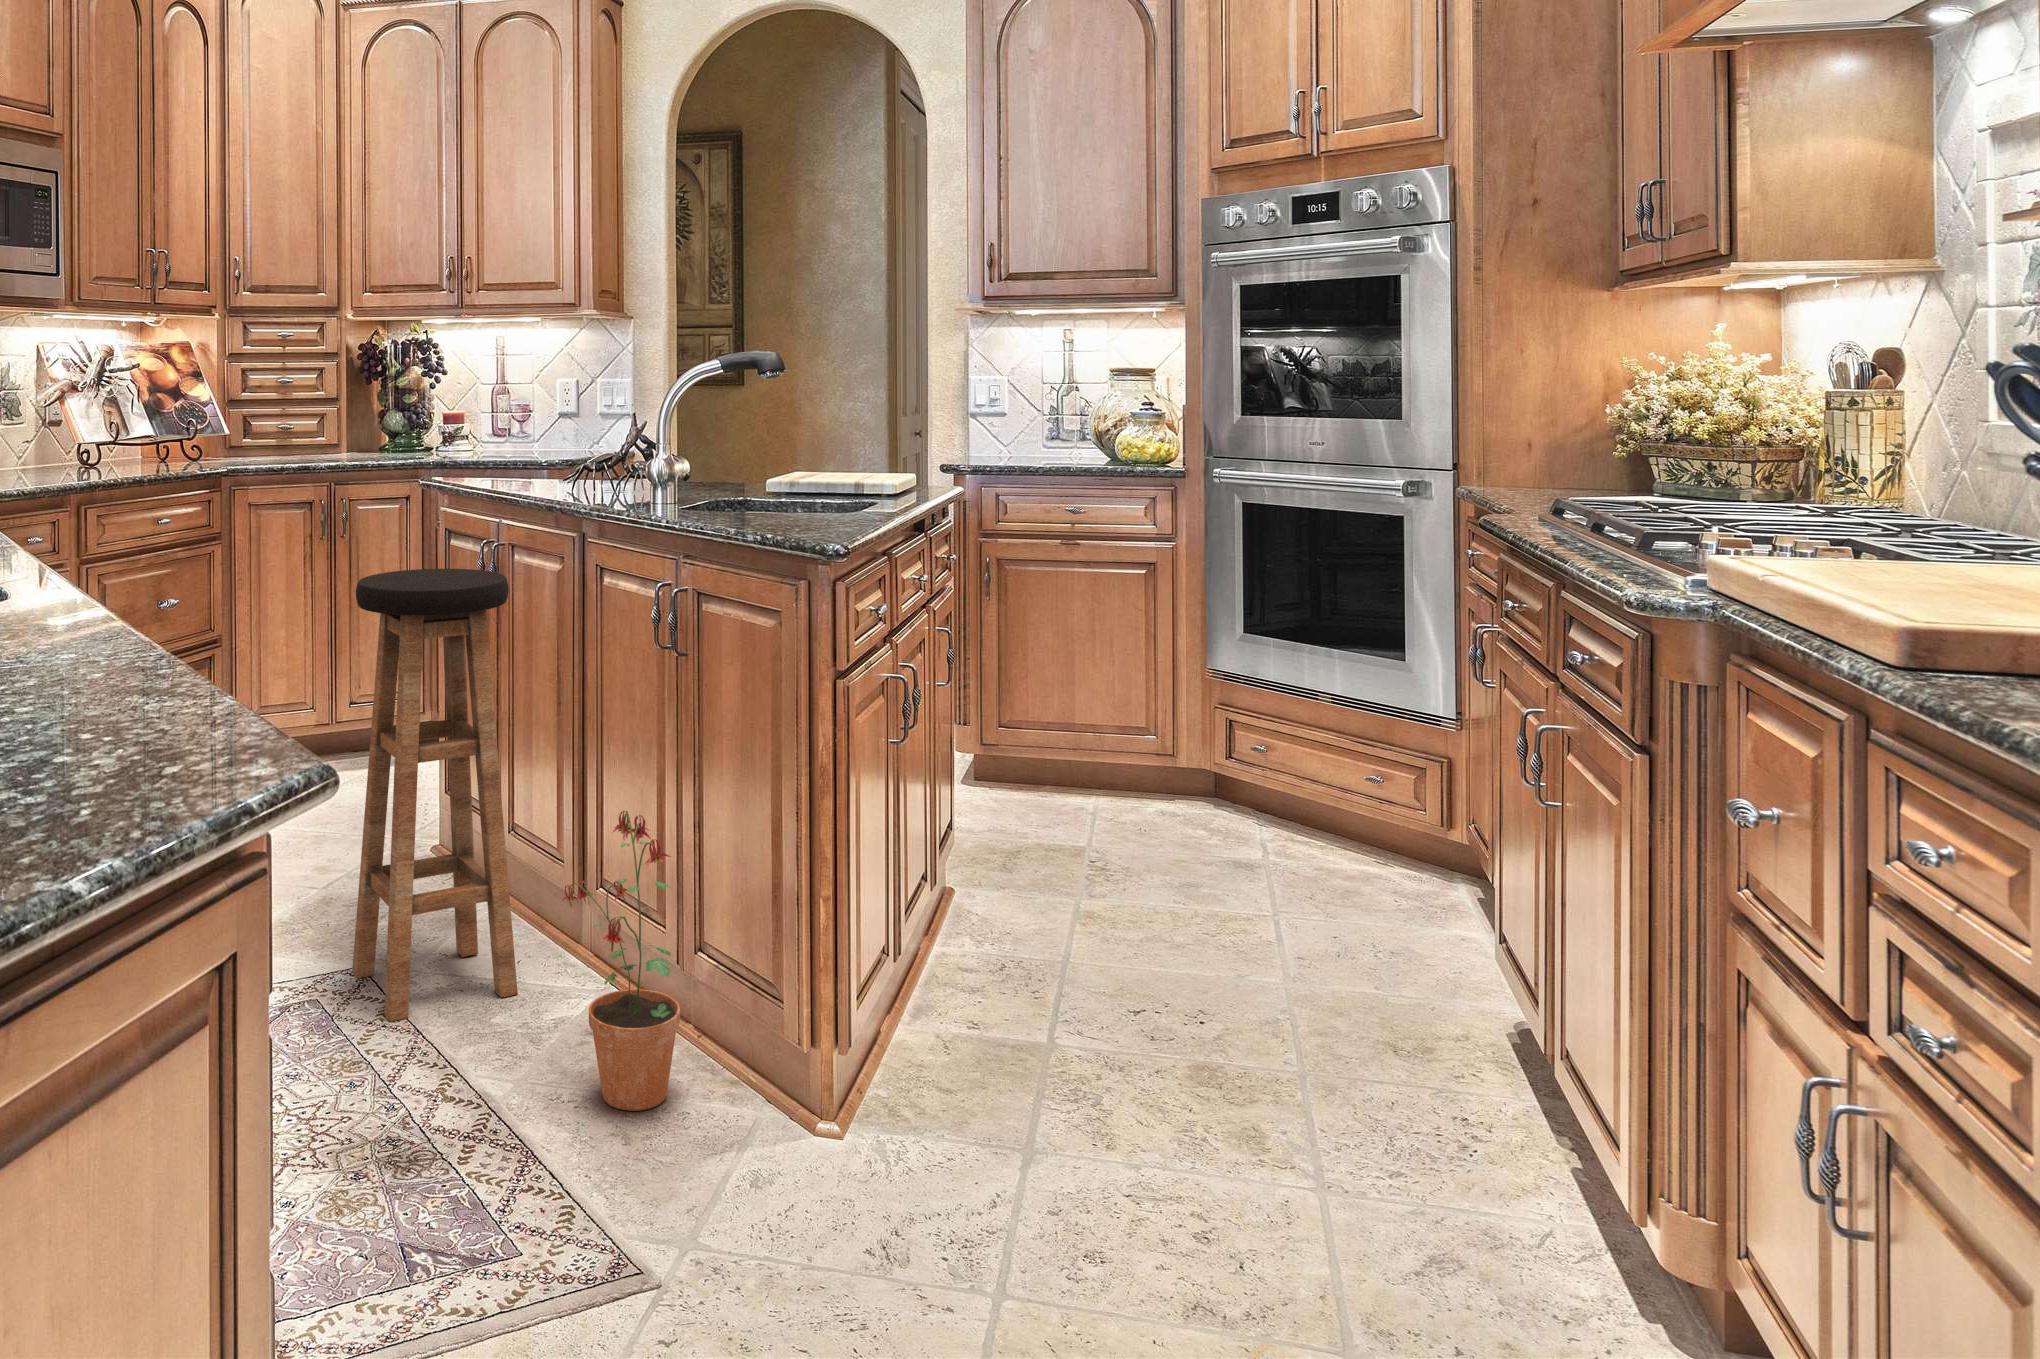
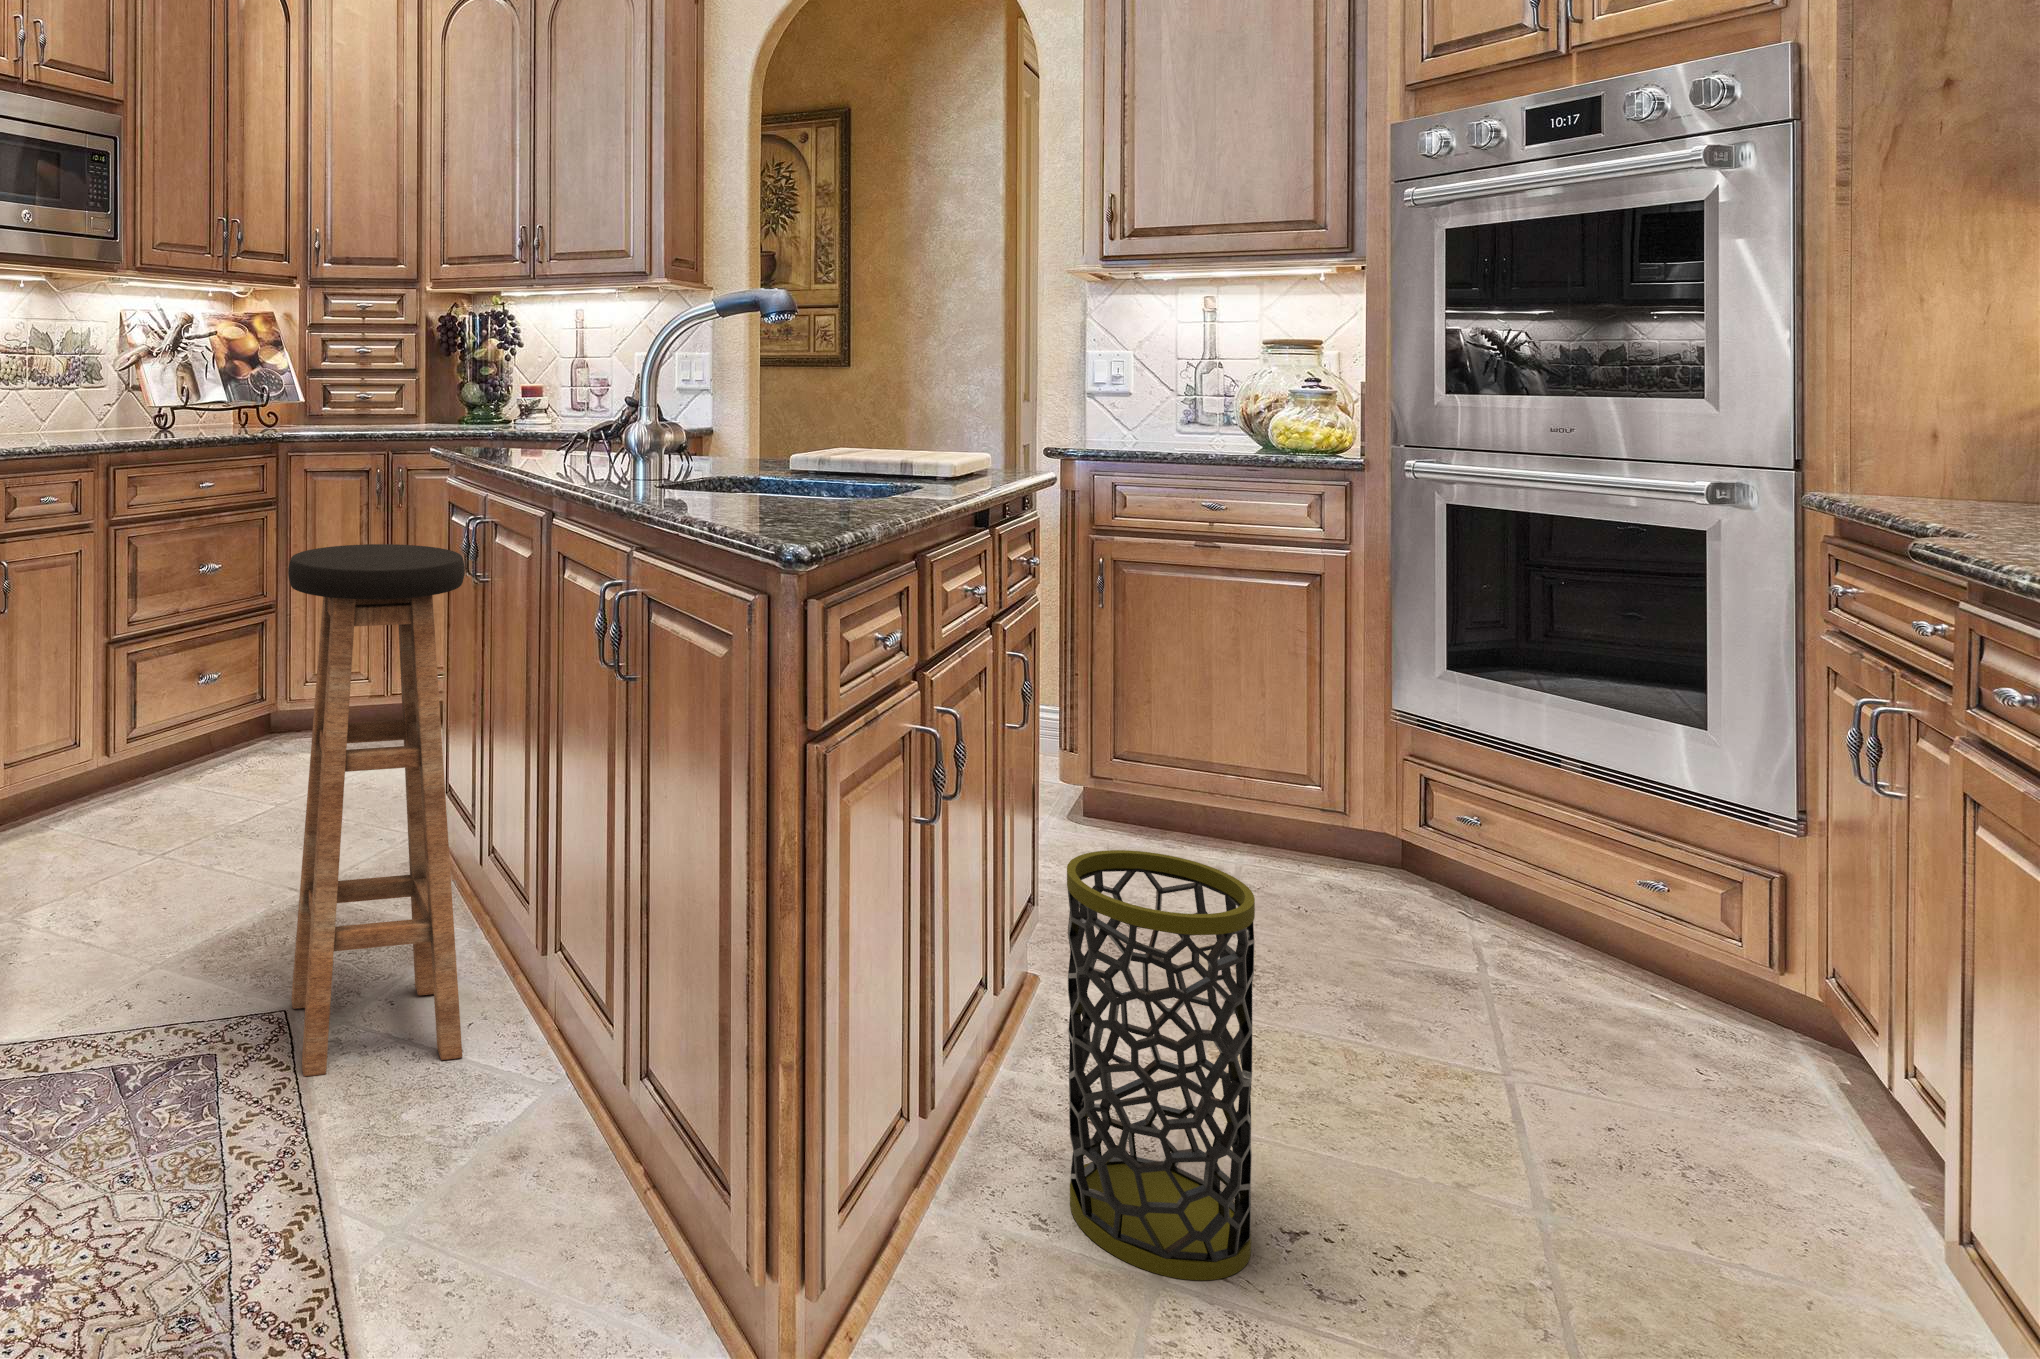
trash can: none [991,766,1116,1055] -> present [1067,850,1255,1280]
potted plant: present [562,811,680,1111] -> none [471,865,613,1271]

